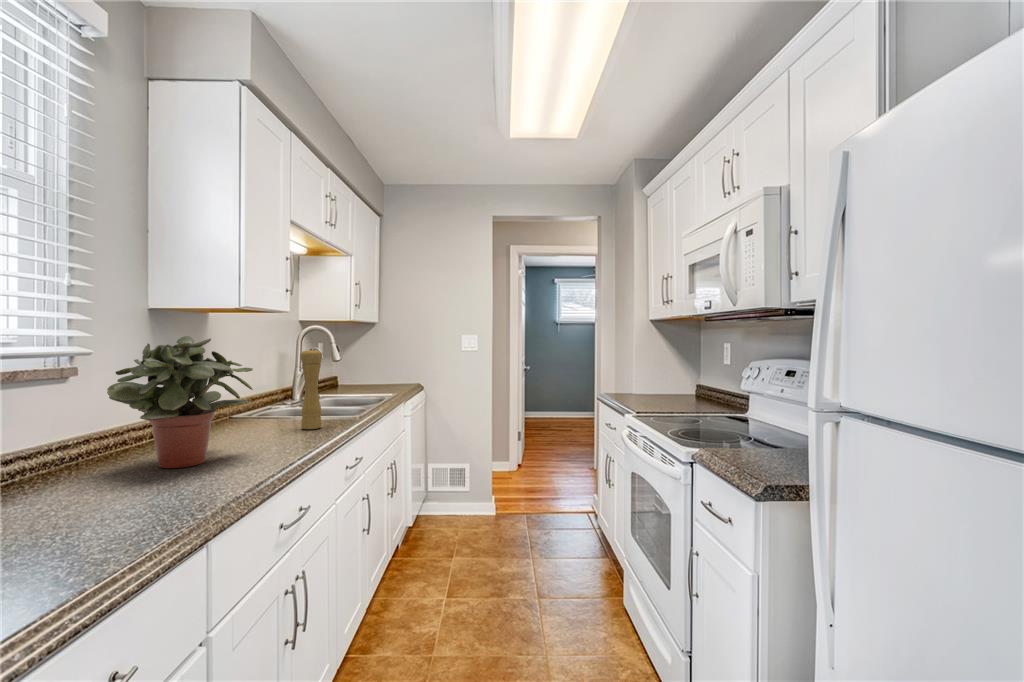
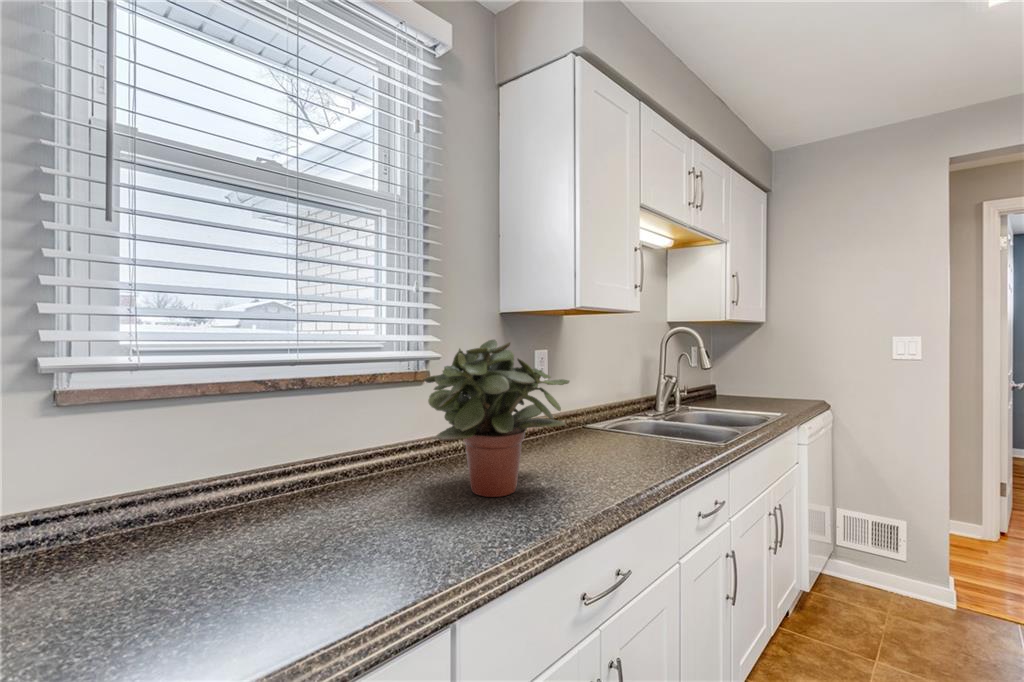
pepper mill: present [300,349,322,429] -> none [645,356,672,462]

